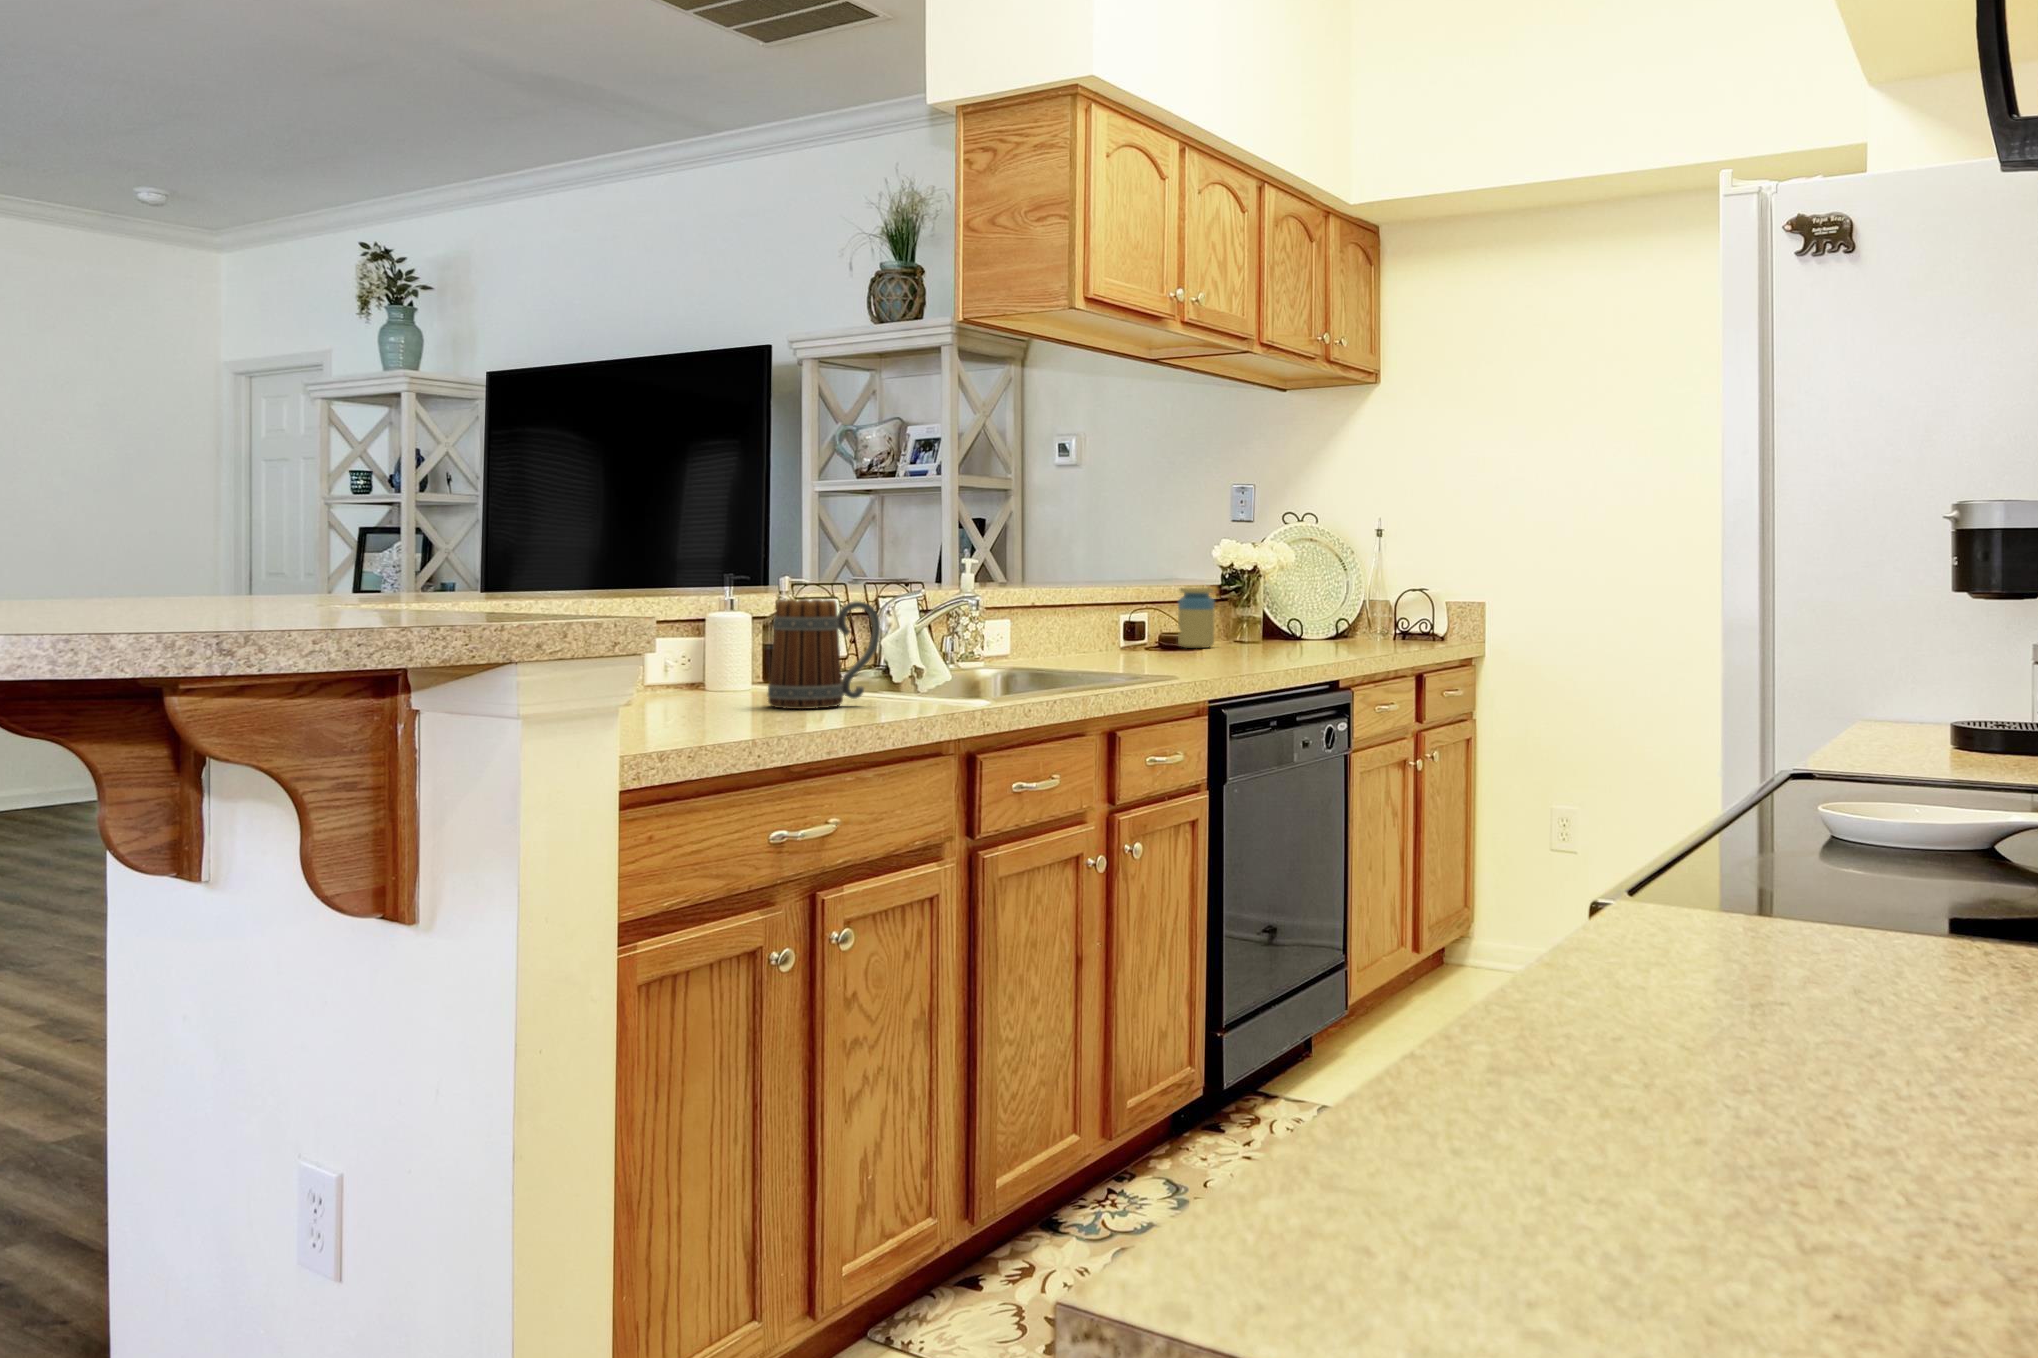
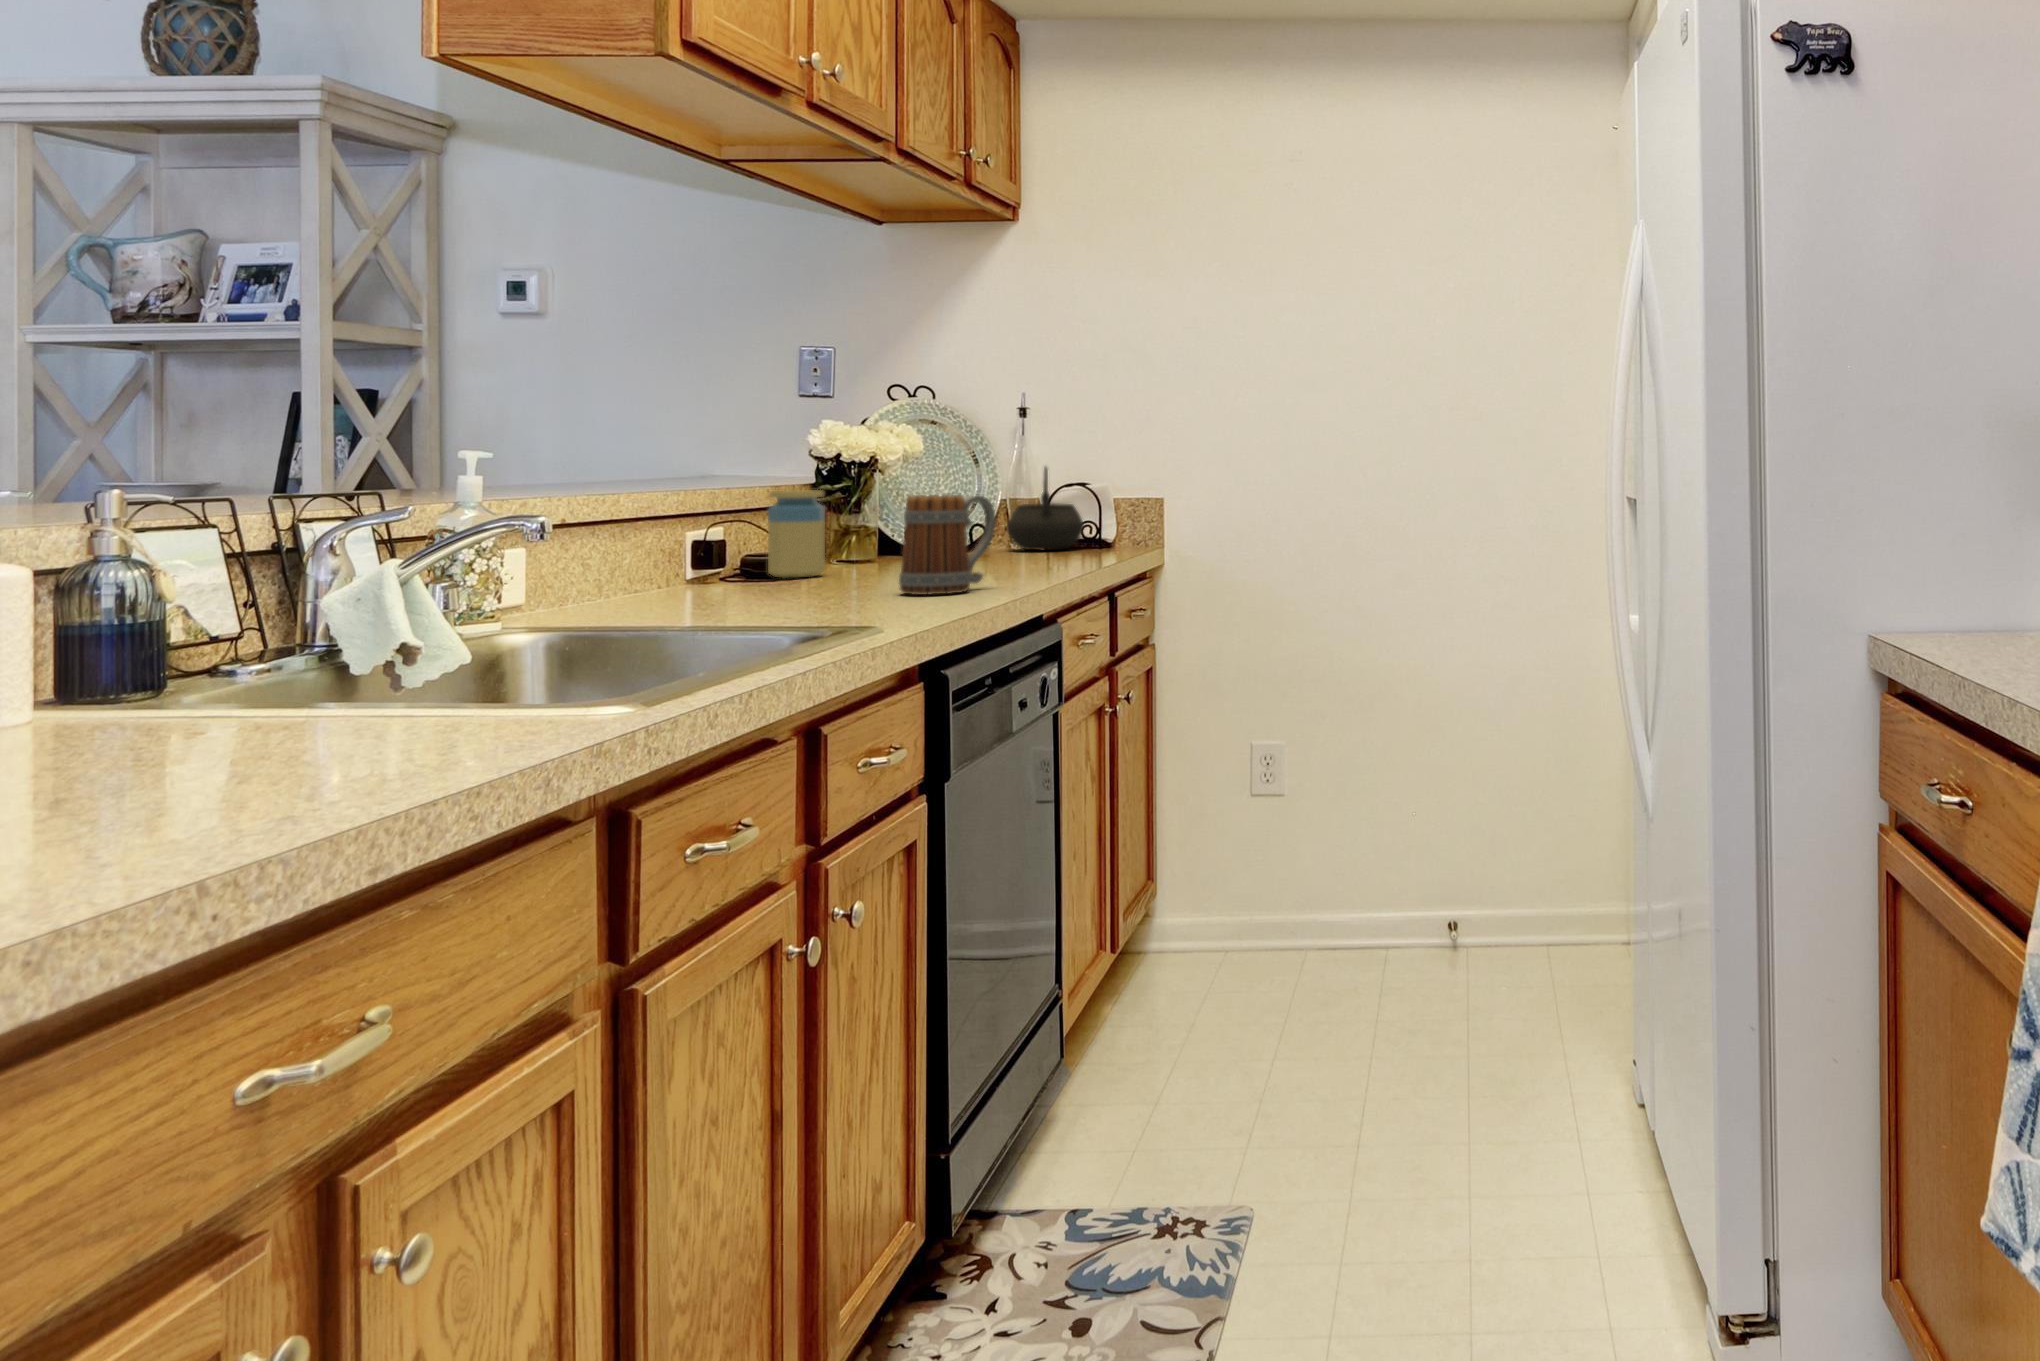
kettle: none [1361,574,1417,639] -> present [1007,467,1084,550]
mug: present [768,599,881,709] -> present [899,495,996,595]

